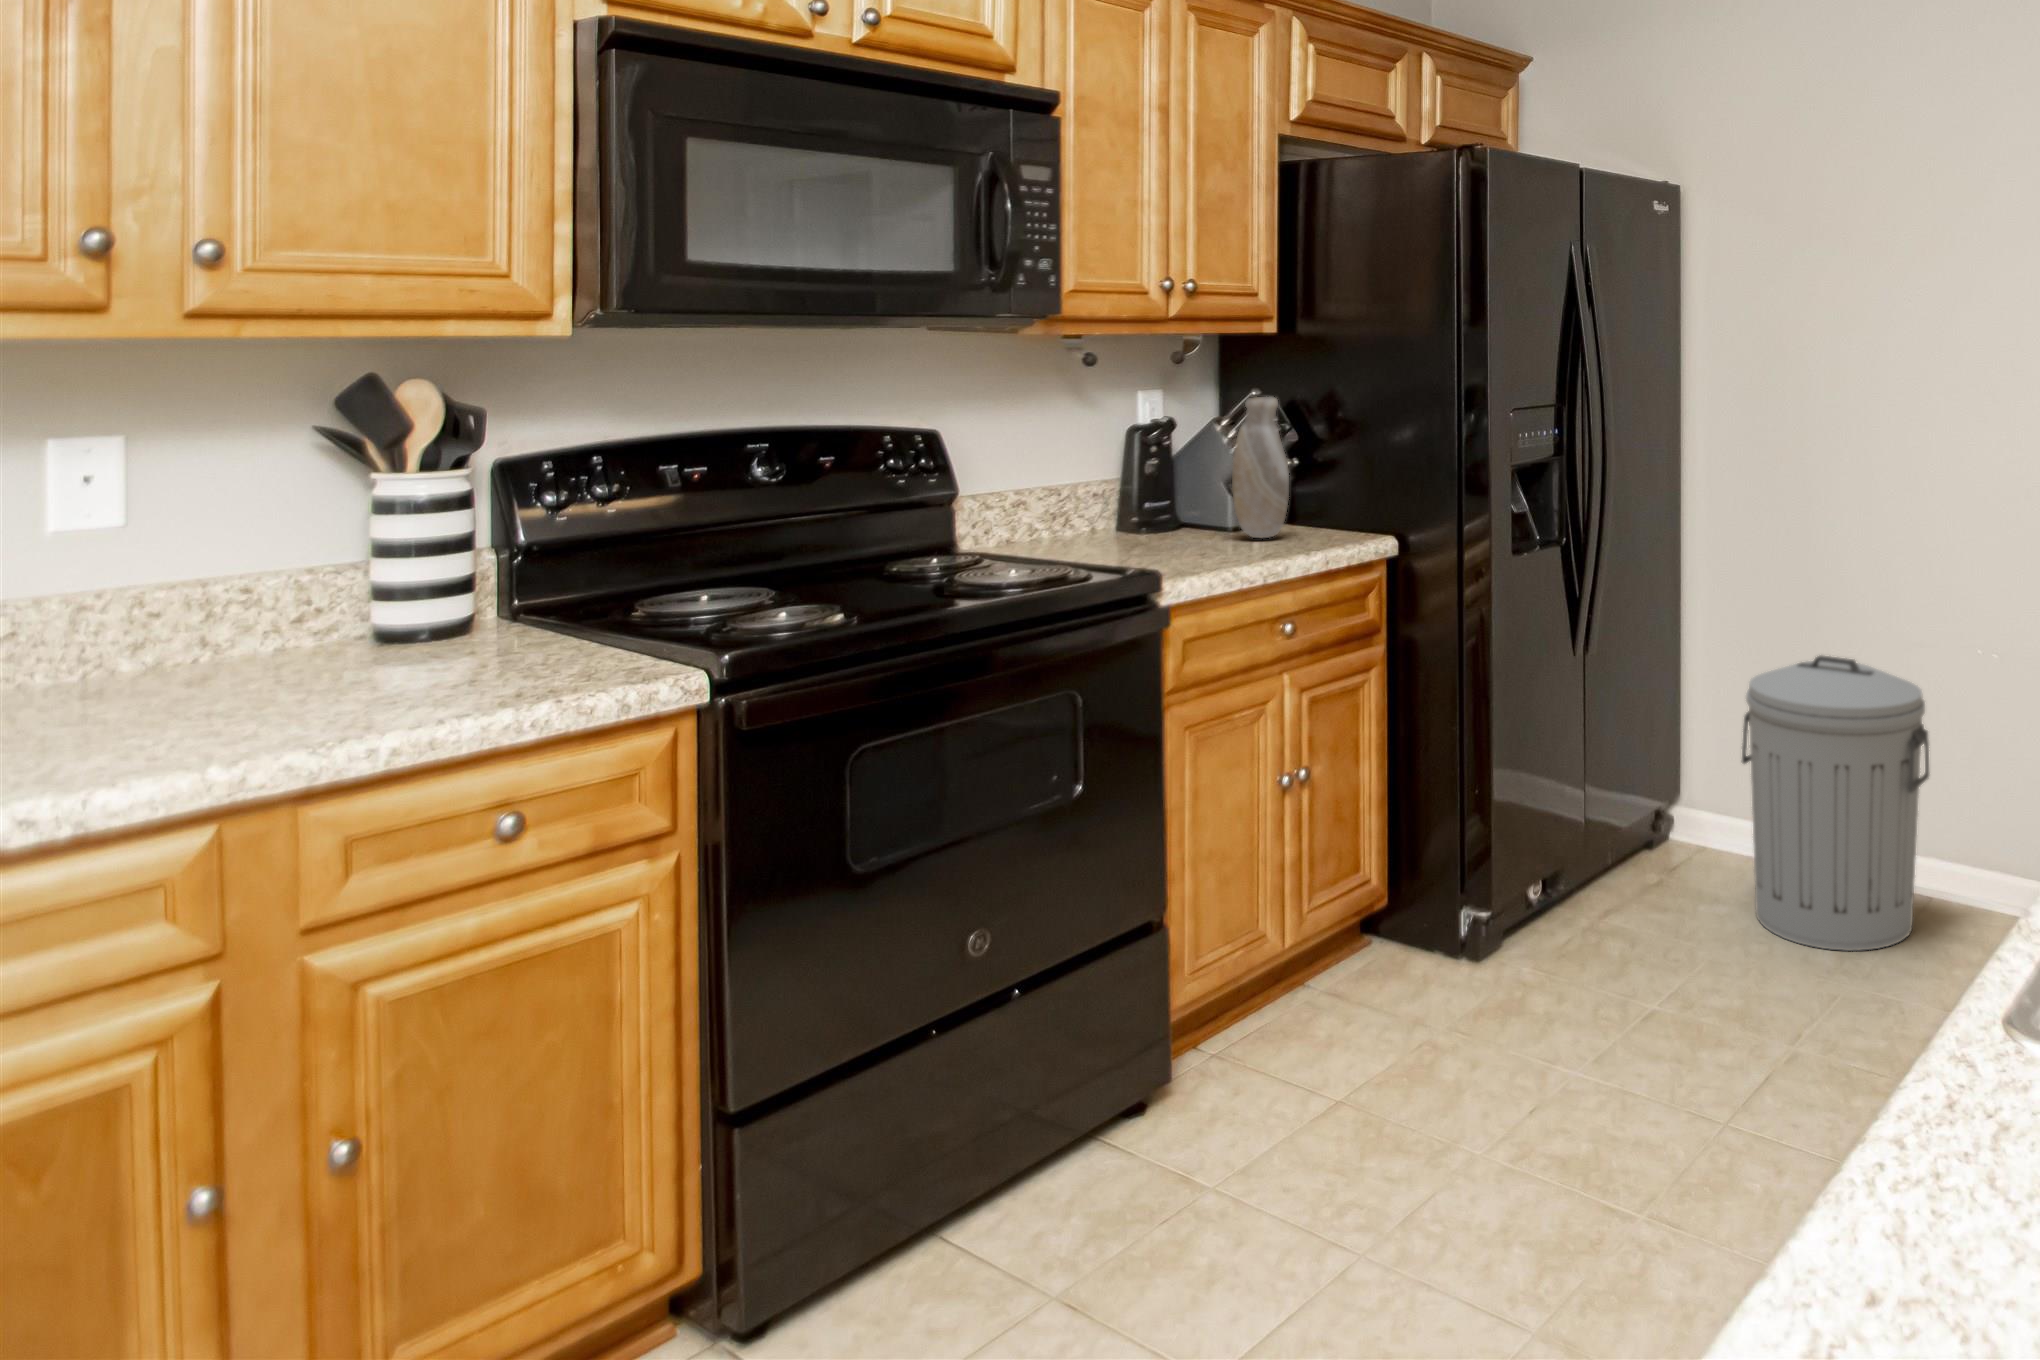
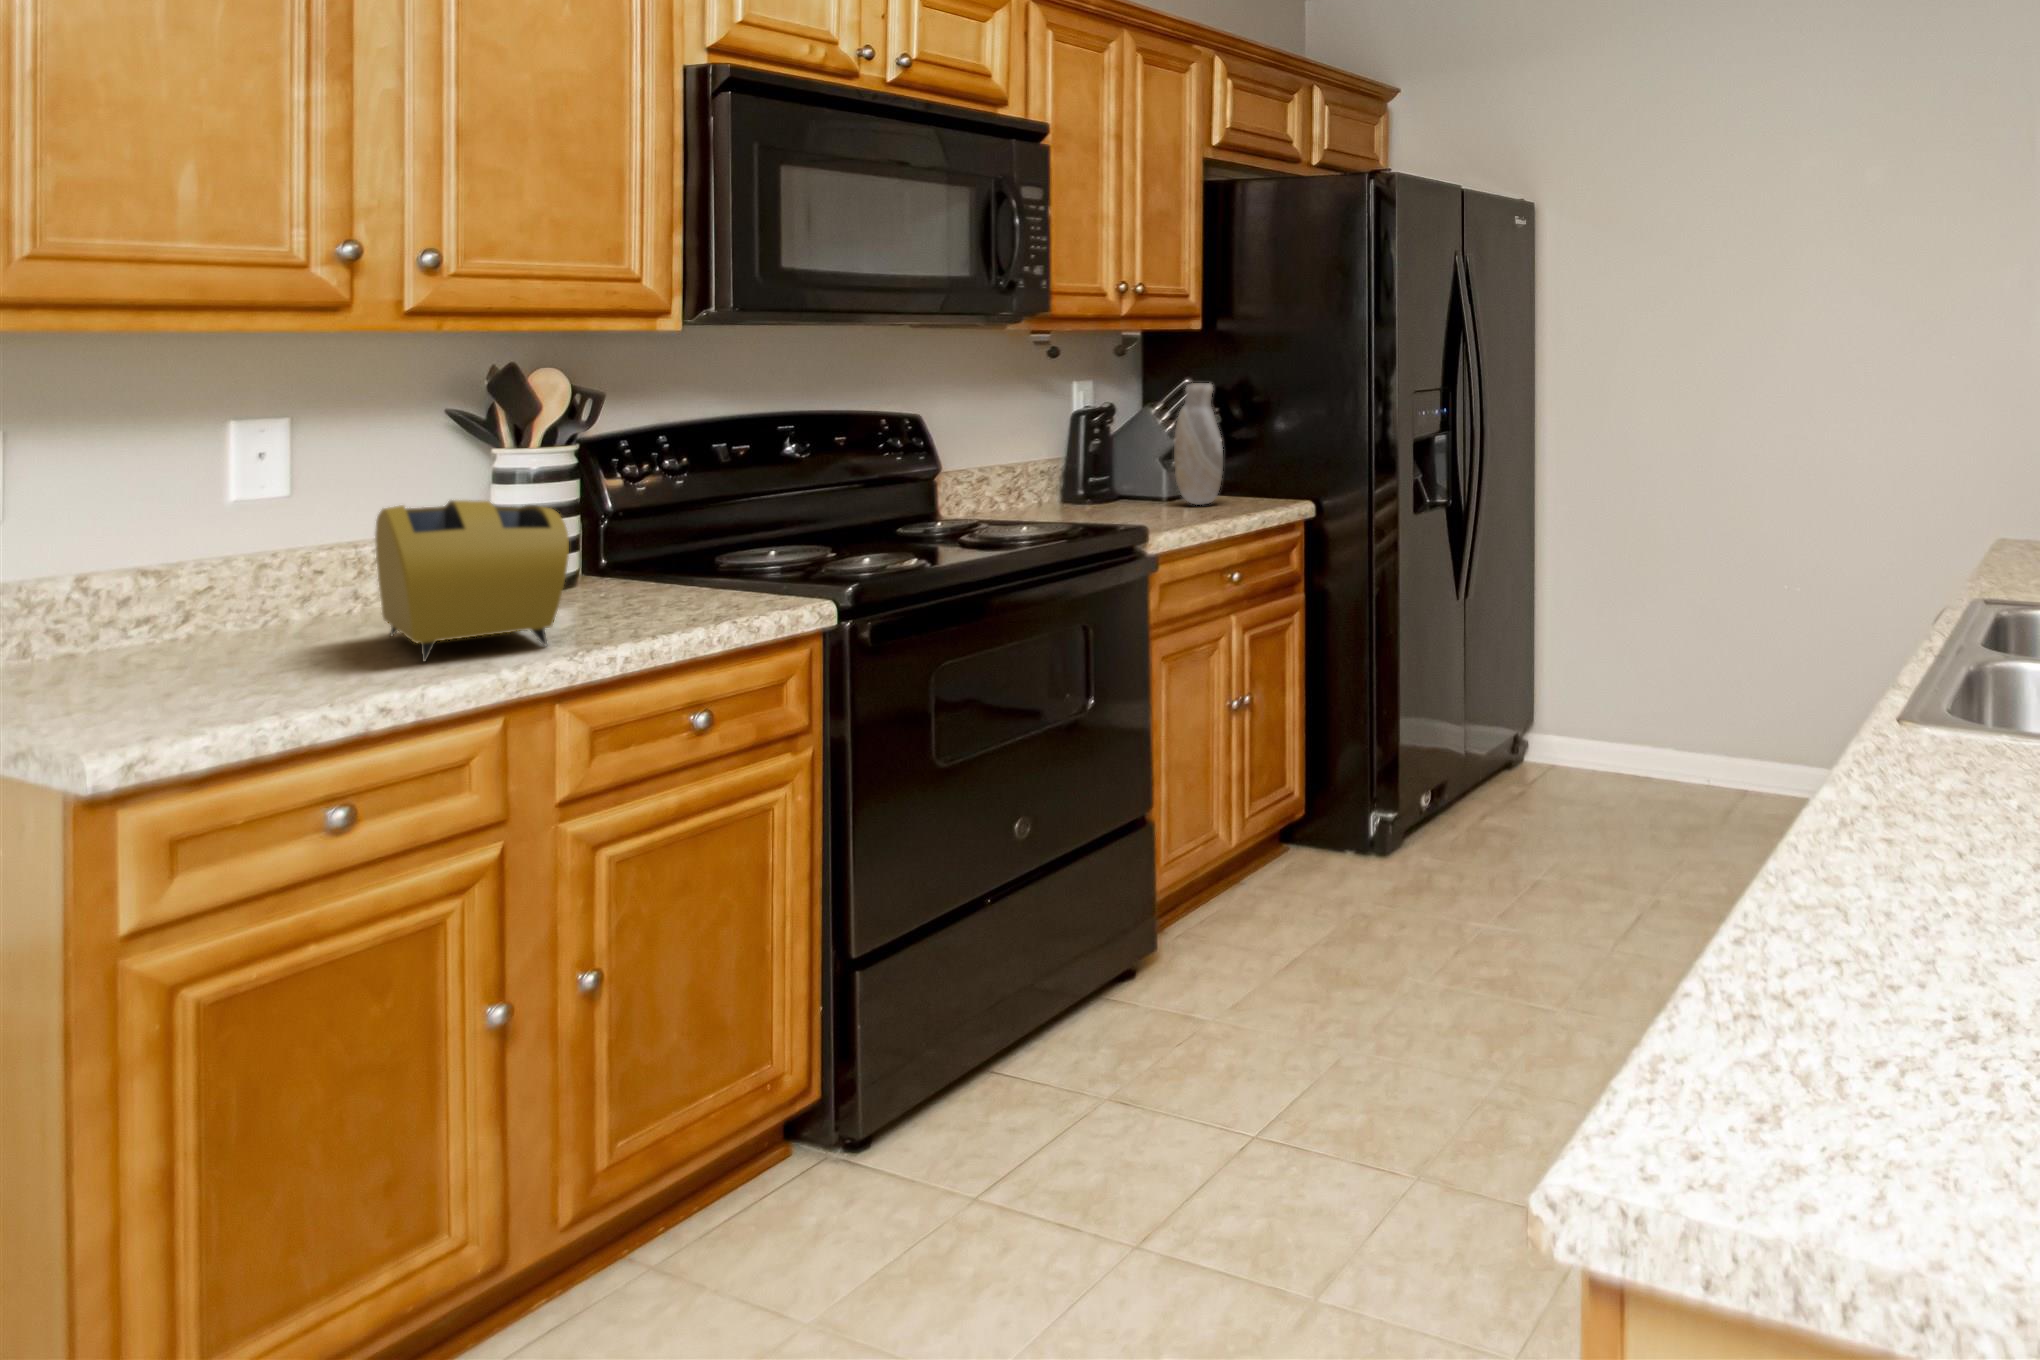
toaster: none [117,541,358,746] -> present [375,500,569,661]
trash can: present [1742,656,1929,951] -> none [1599,594,1752,832]

